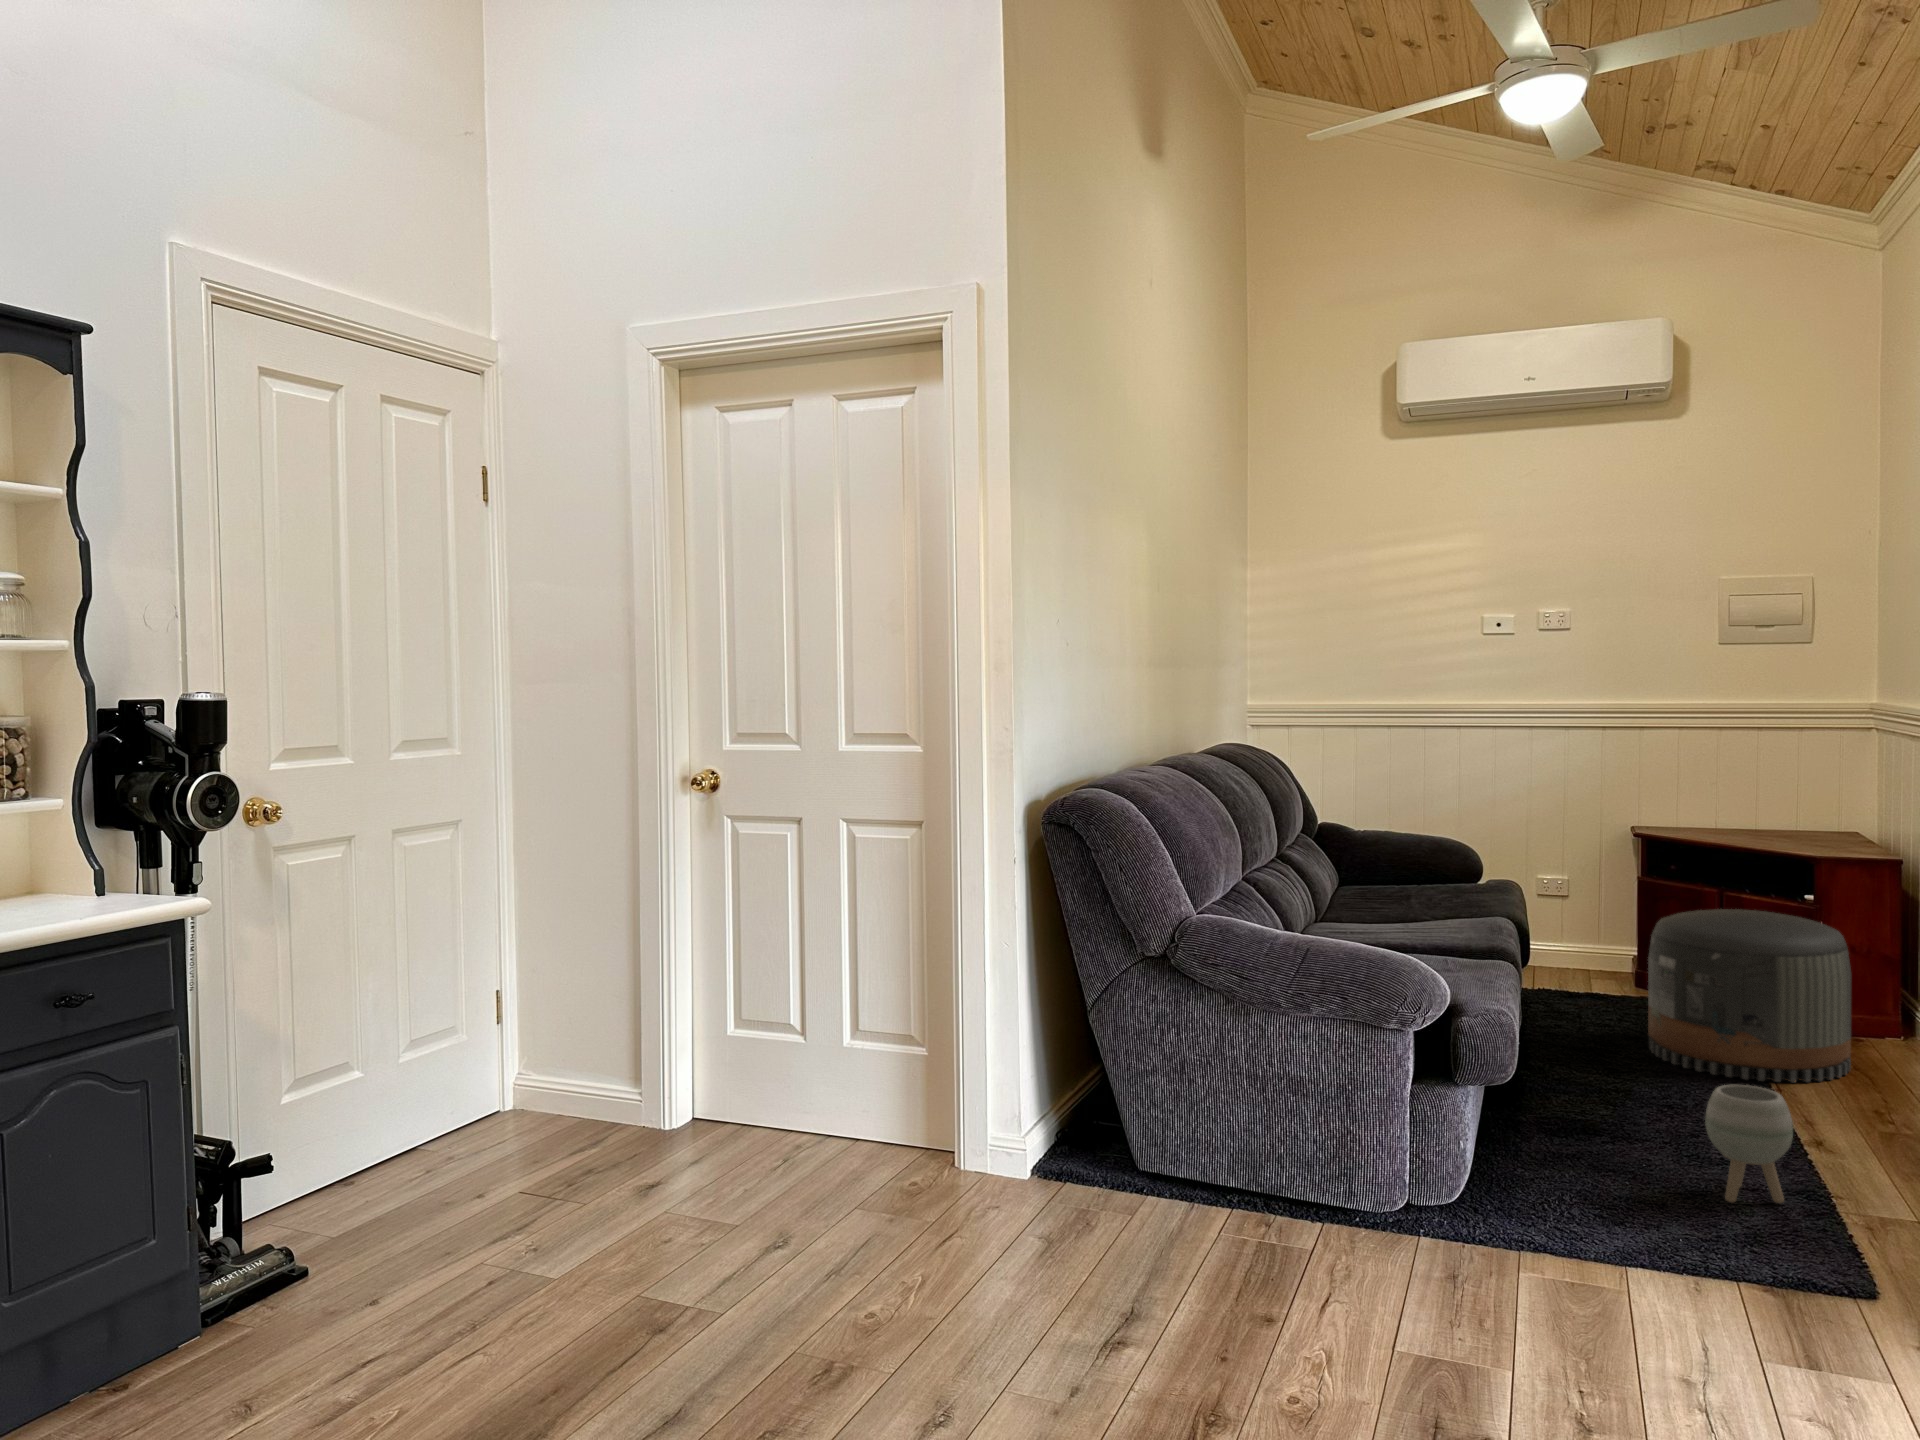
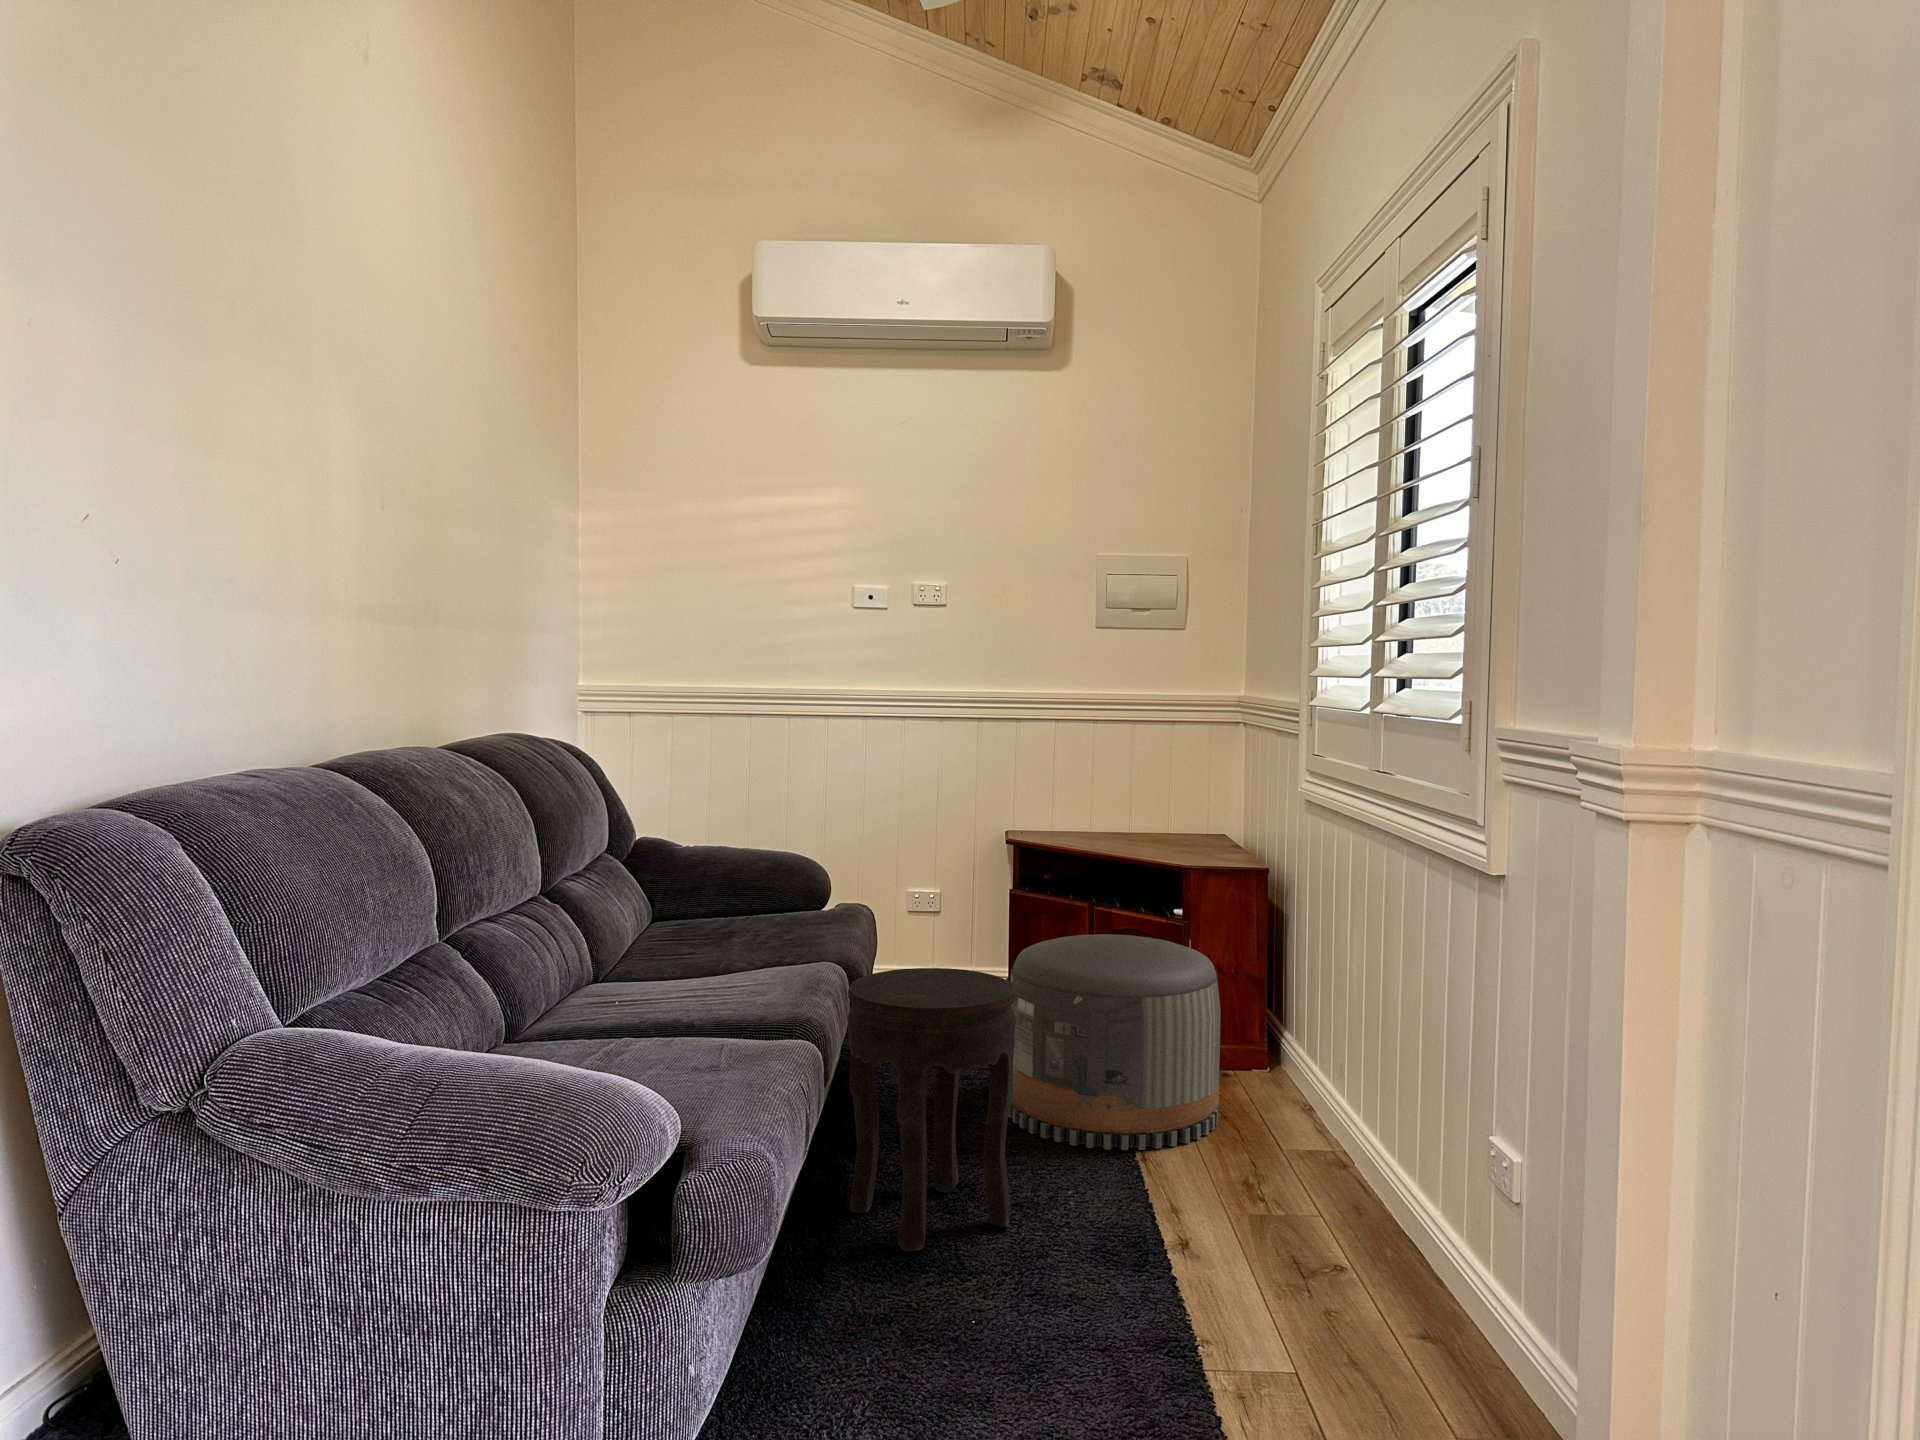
side table: none [1528,920,1667,1122] -> present [848,968,1016,1251]
planter: present [1705,1085,1793,1203] -> none [1045,1212,1151,1388]

